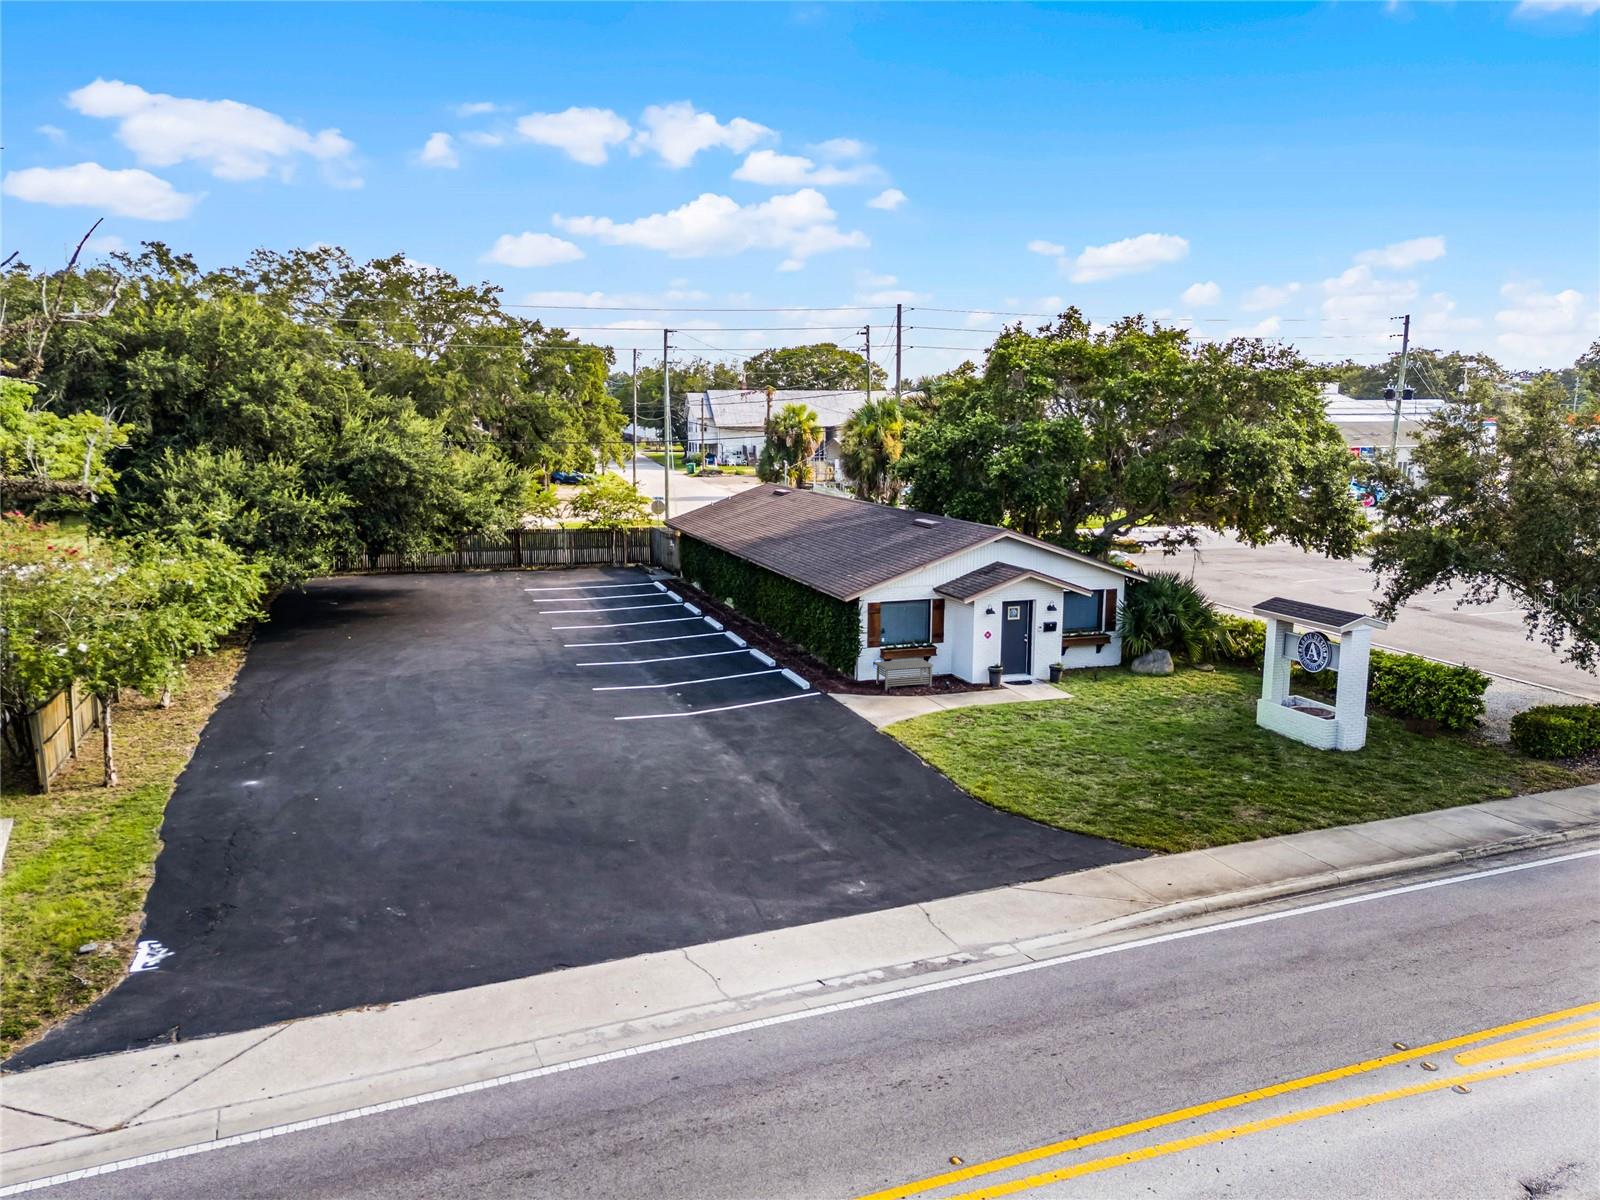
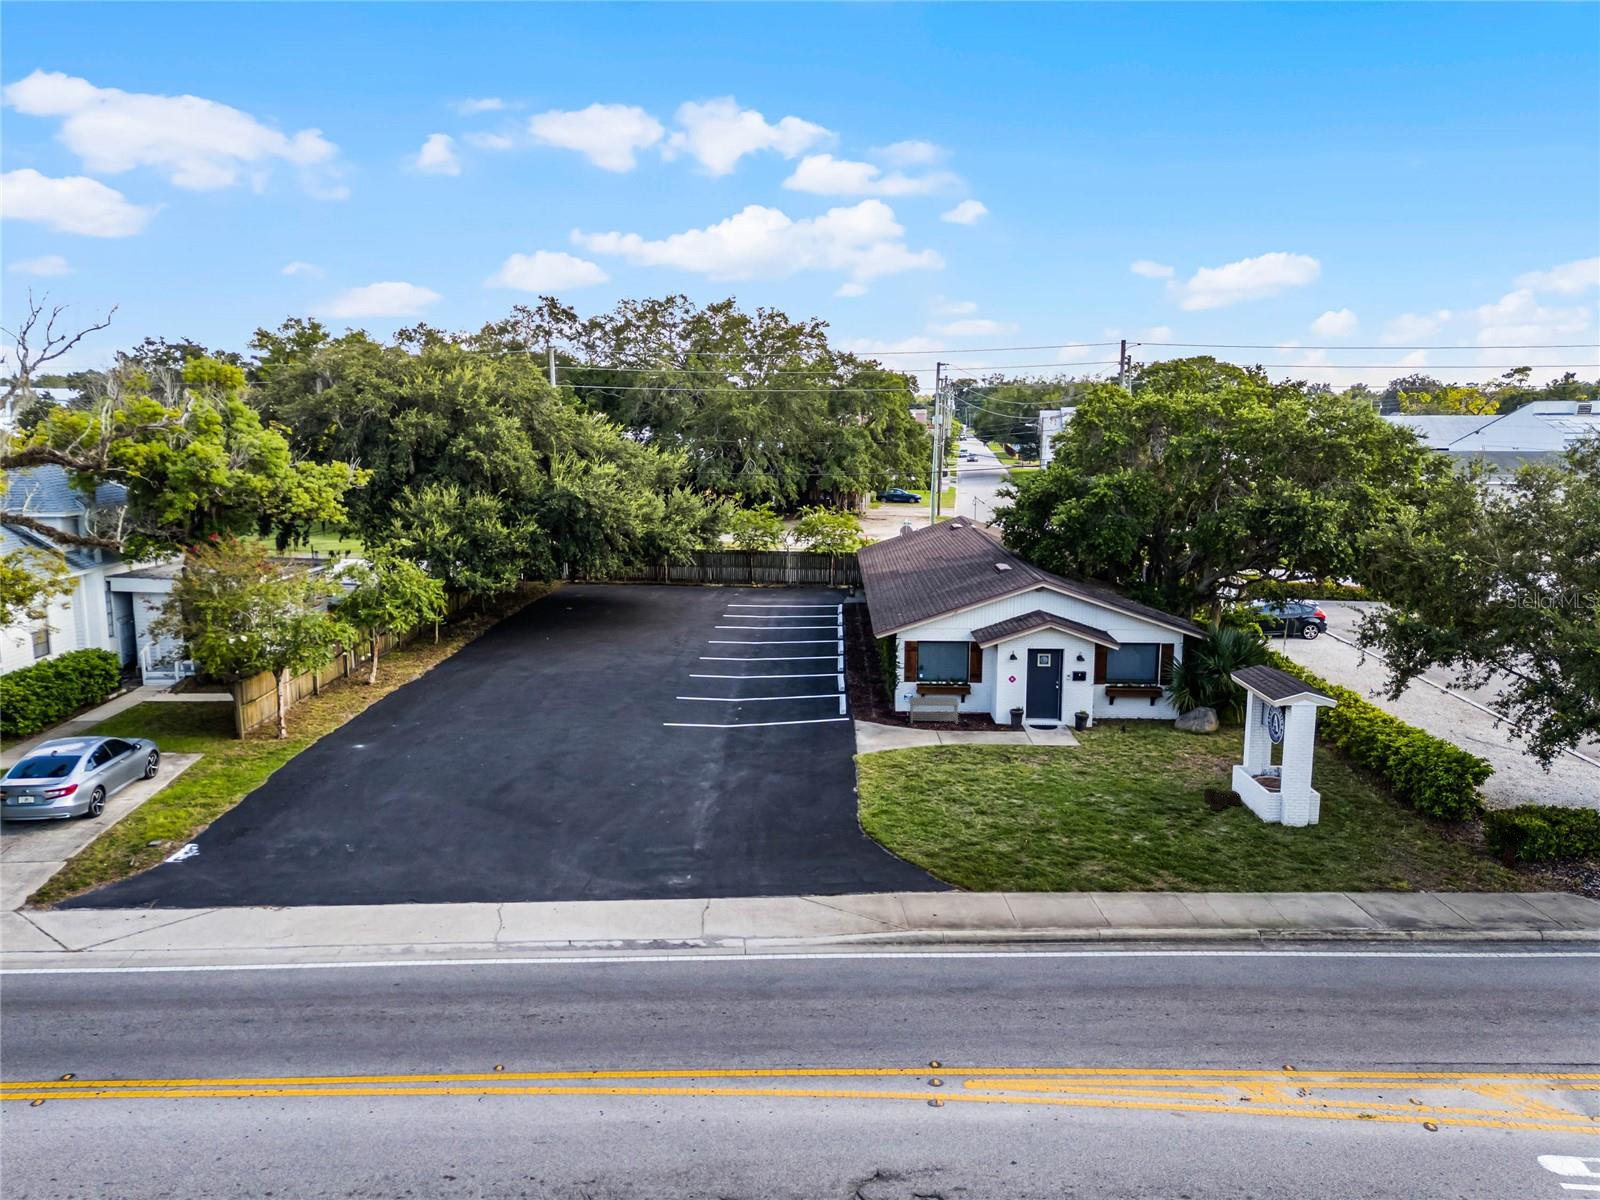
woven basket: present [1405,717,1438,737] -> present [1204,788,1241,810]
potted plant: none [1528,724,1562,765] -> present [1500,823,1532,867]

